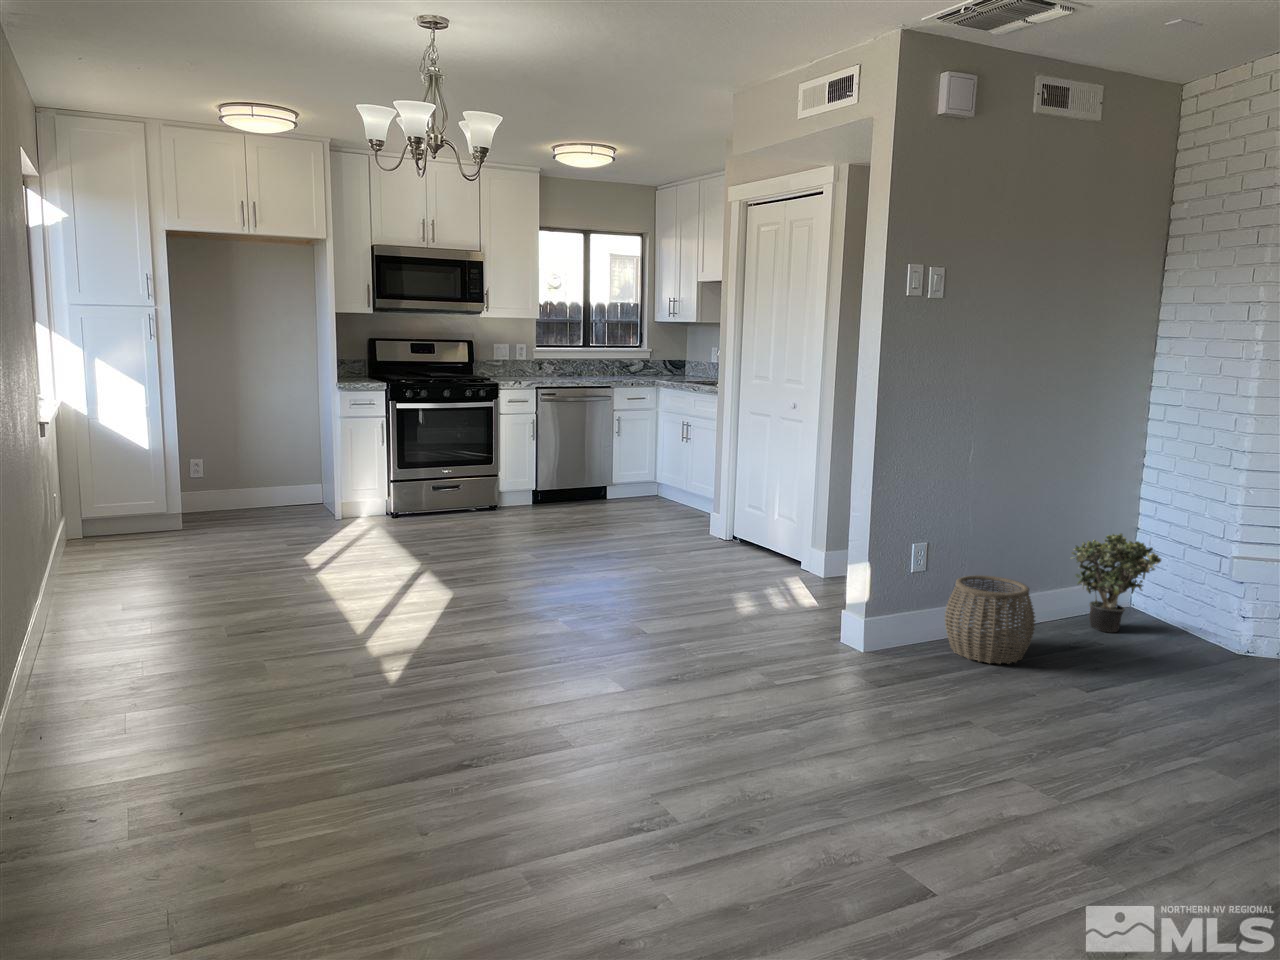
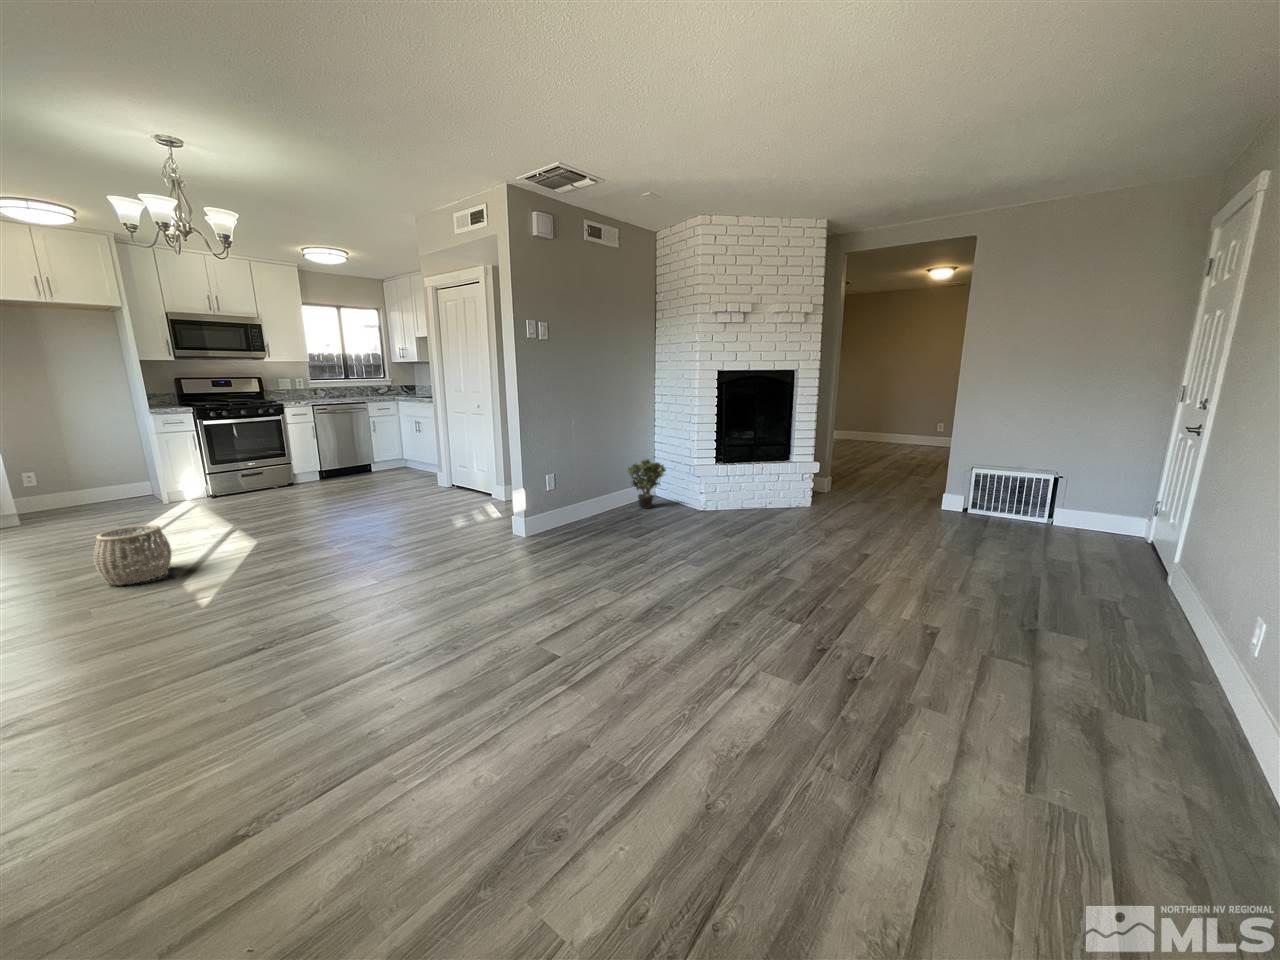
woven basket: present [945,575,1035,664] -> present [94,525,172,585]

